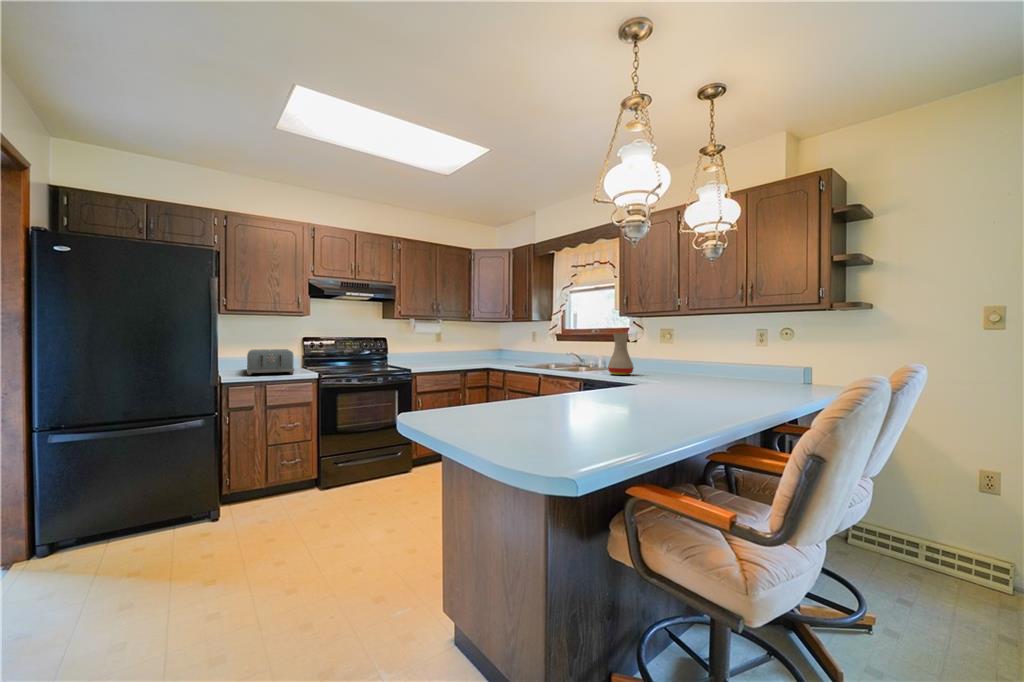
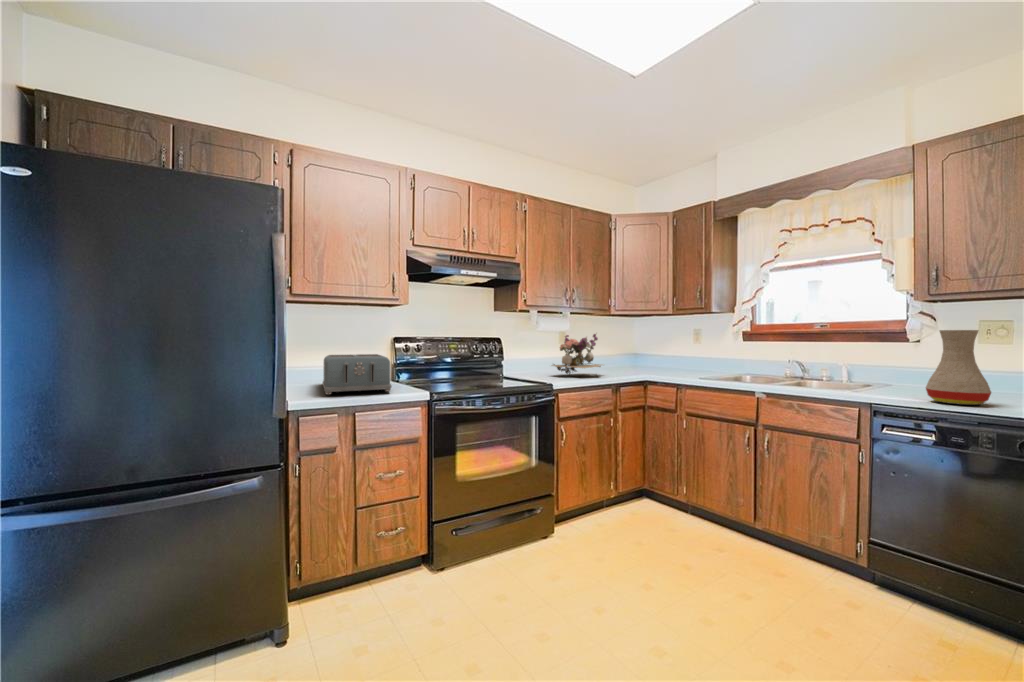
flower arrangement: none [422,335,463,365] -> present [552,334,601,374]

